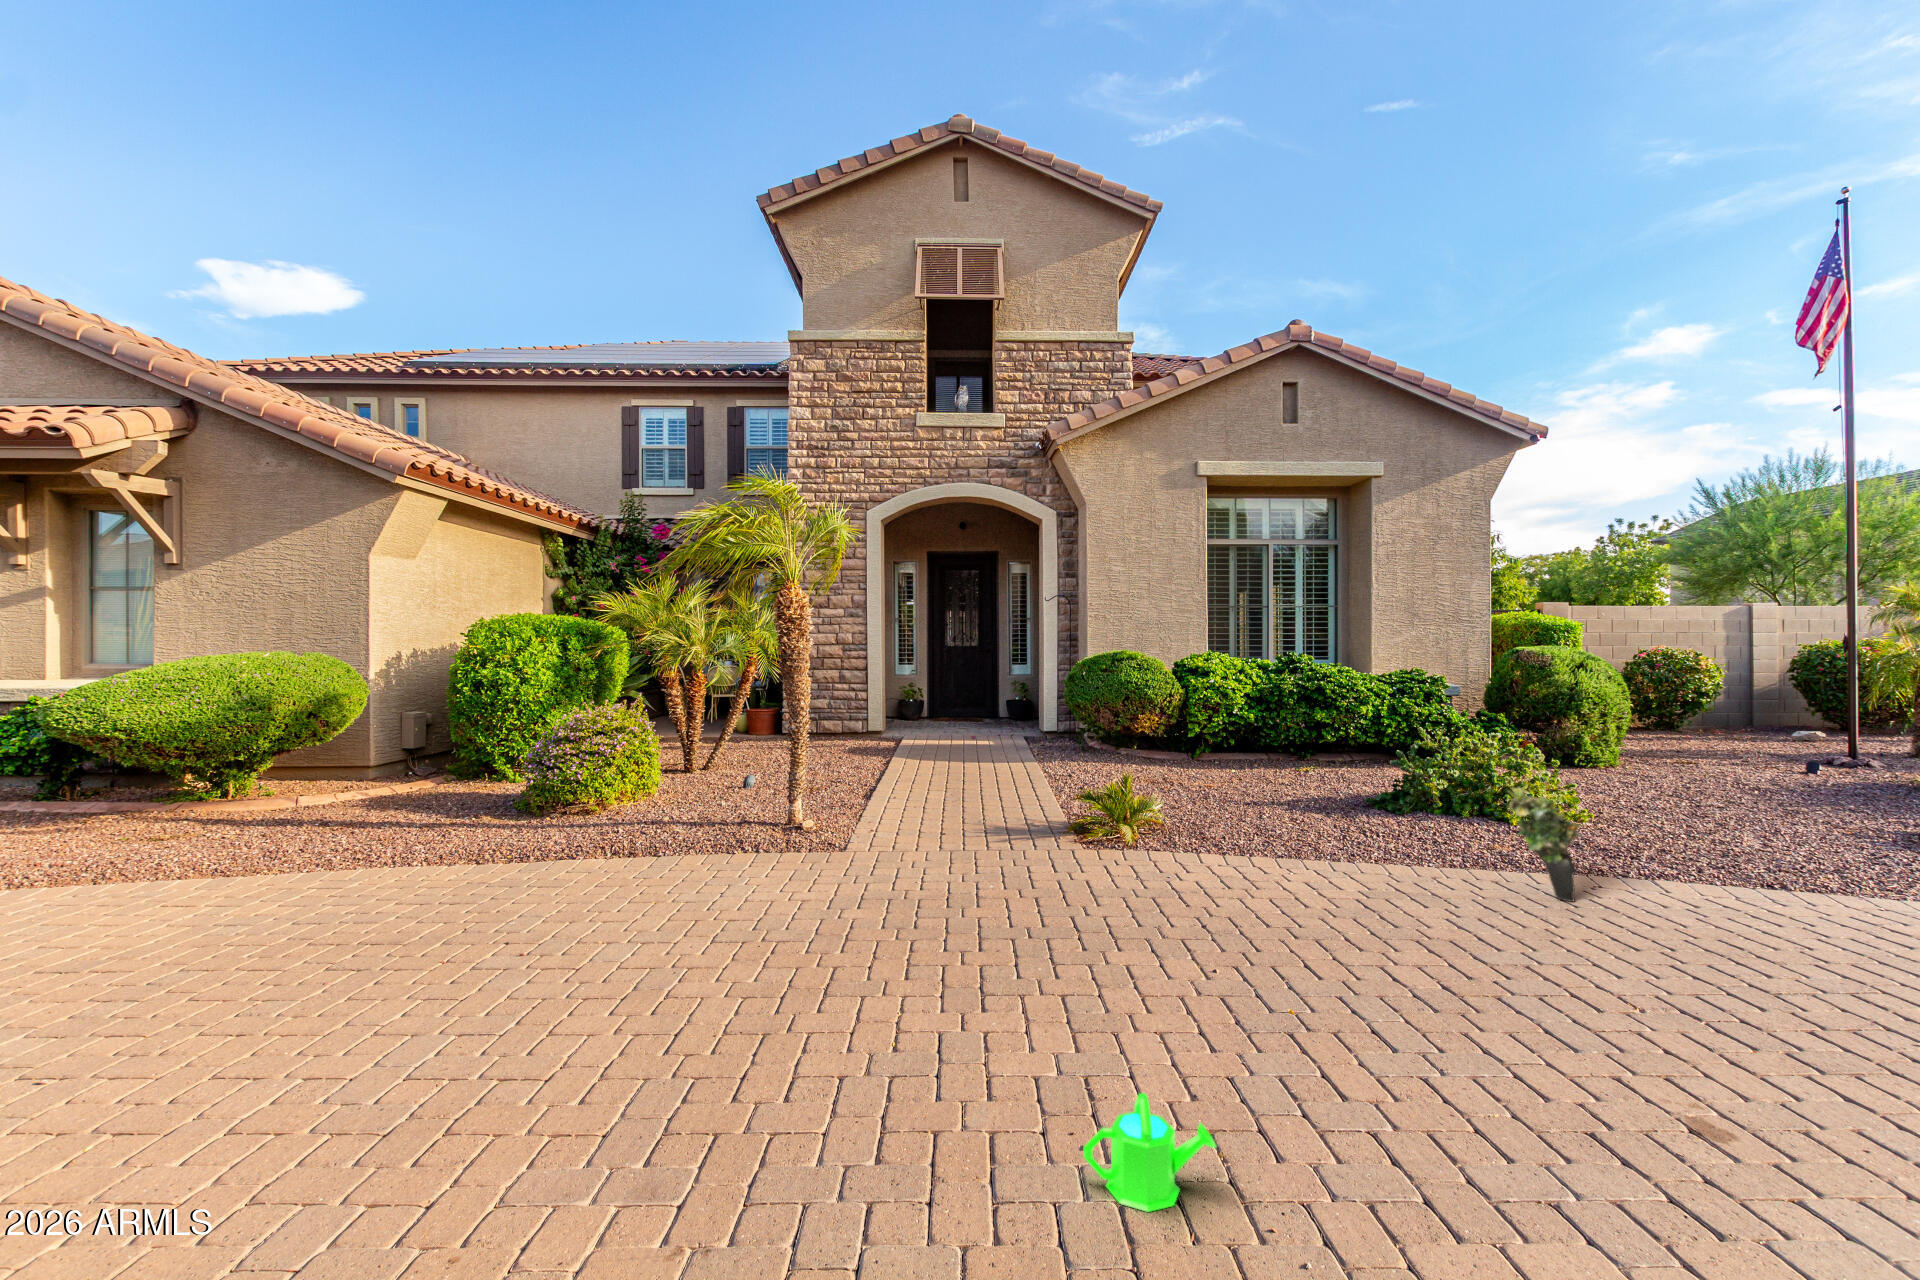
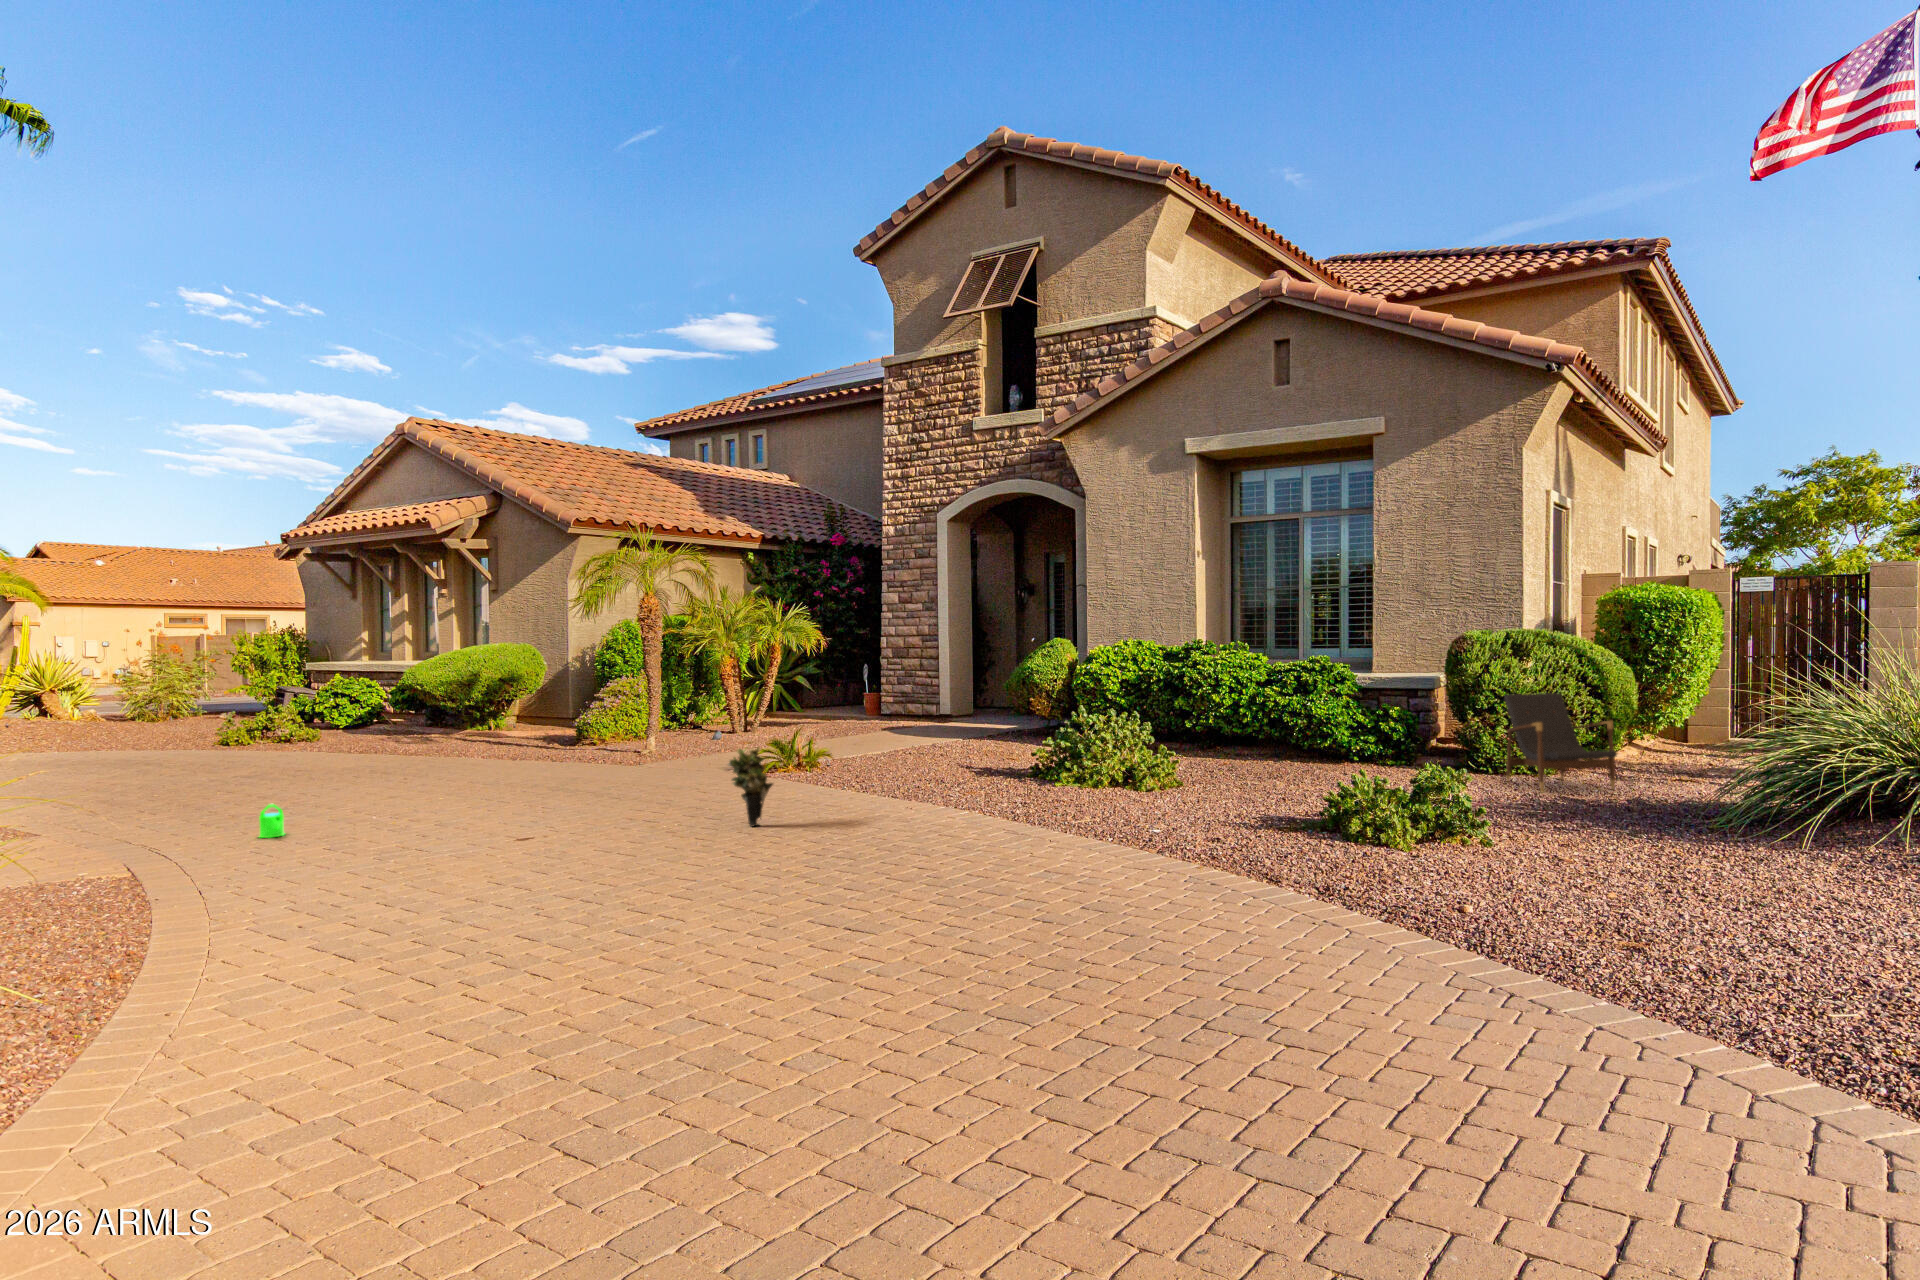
lounge chair: none [1585,683,1675,760] -> present [1504,693,1617,792]

